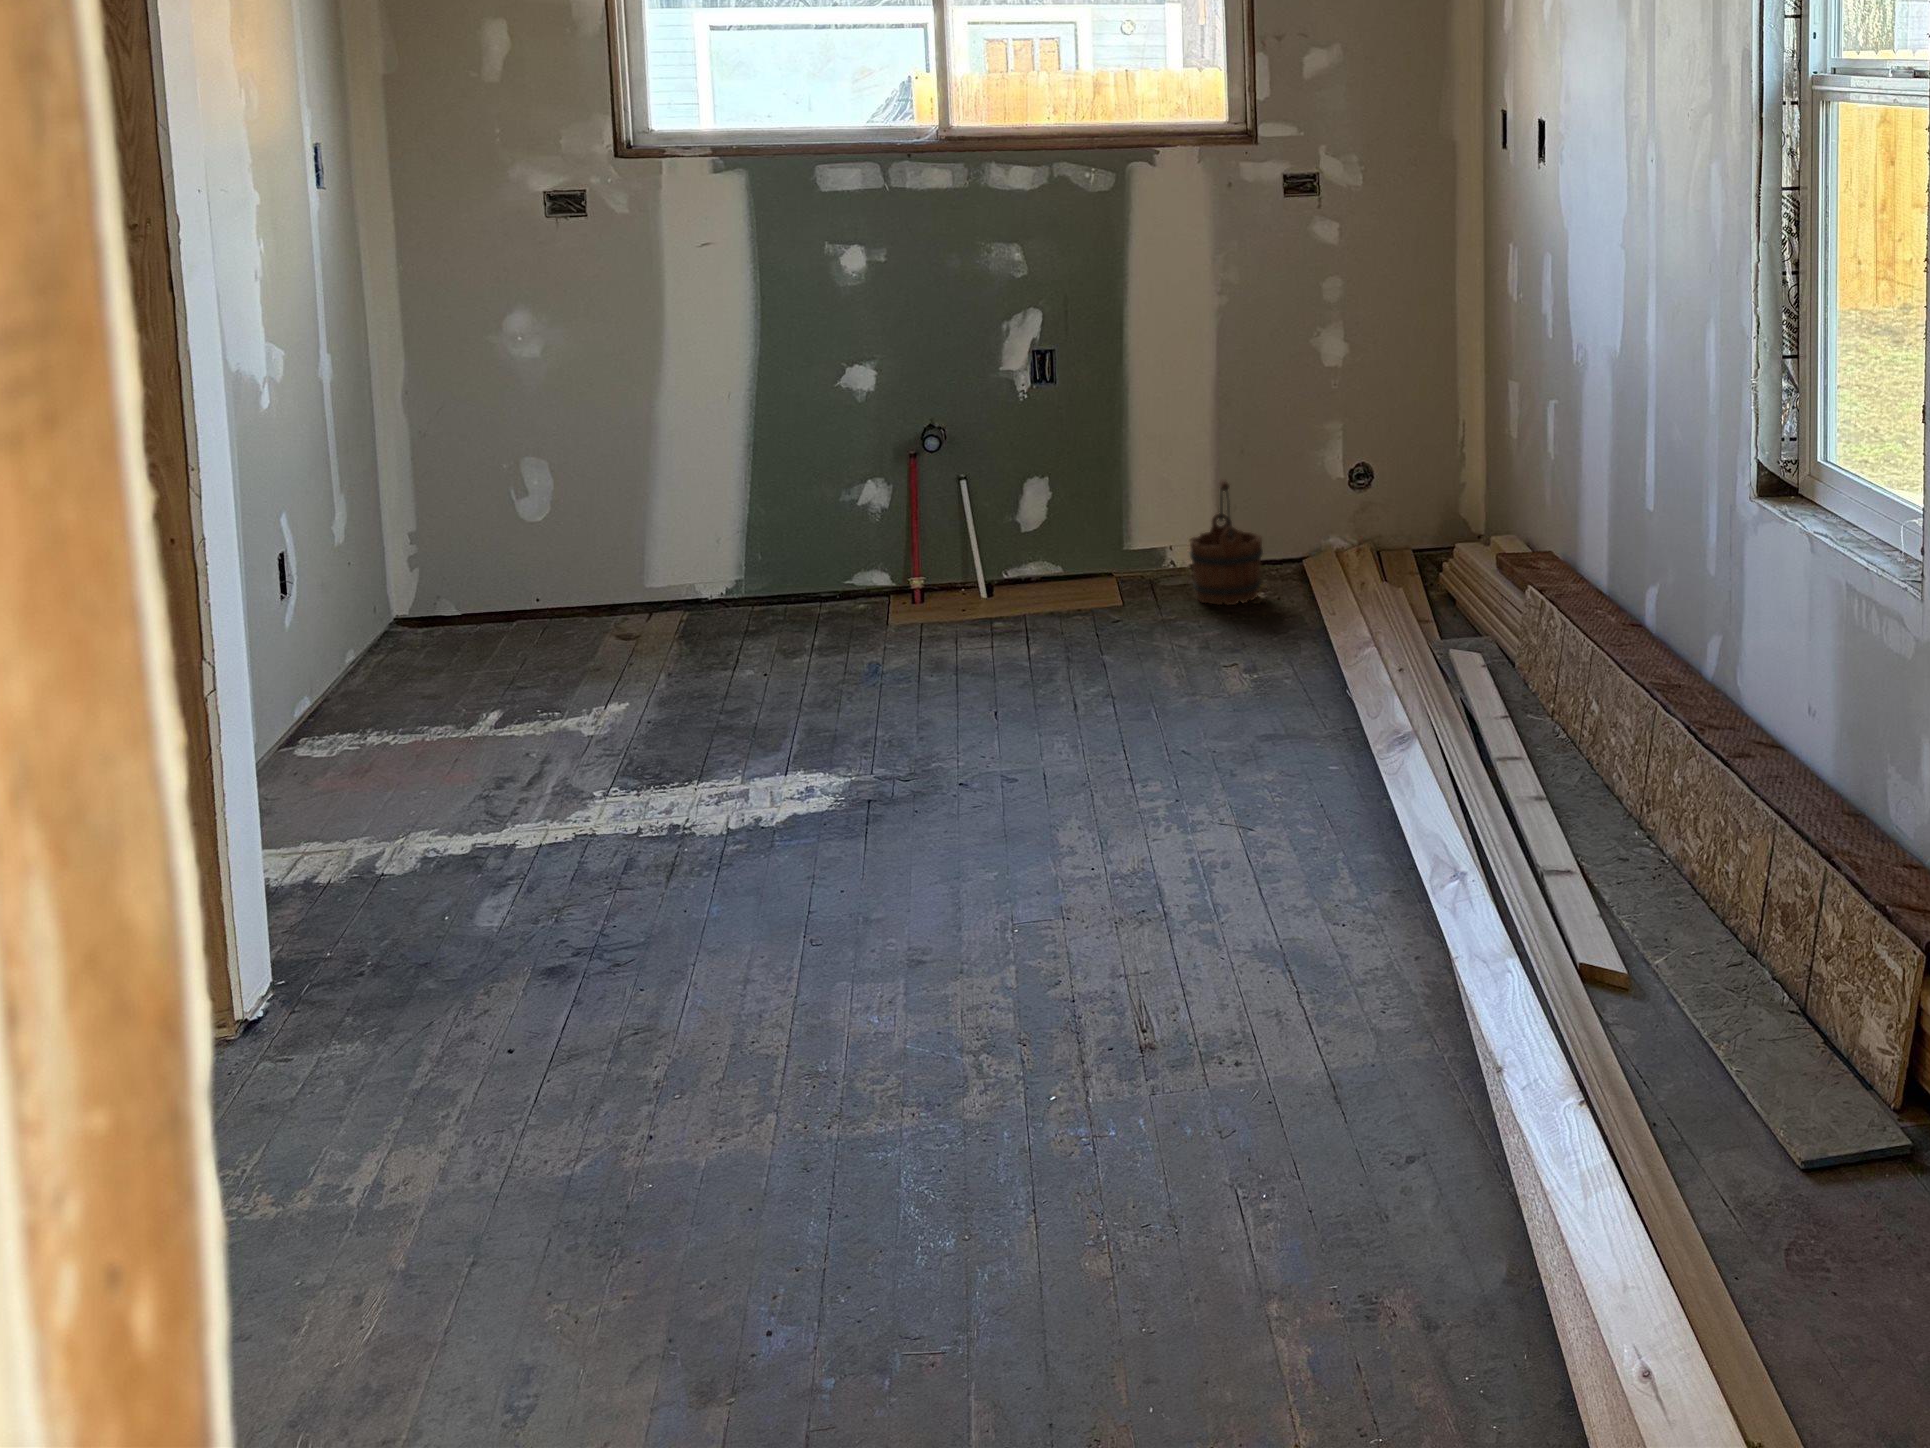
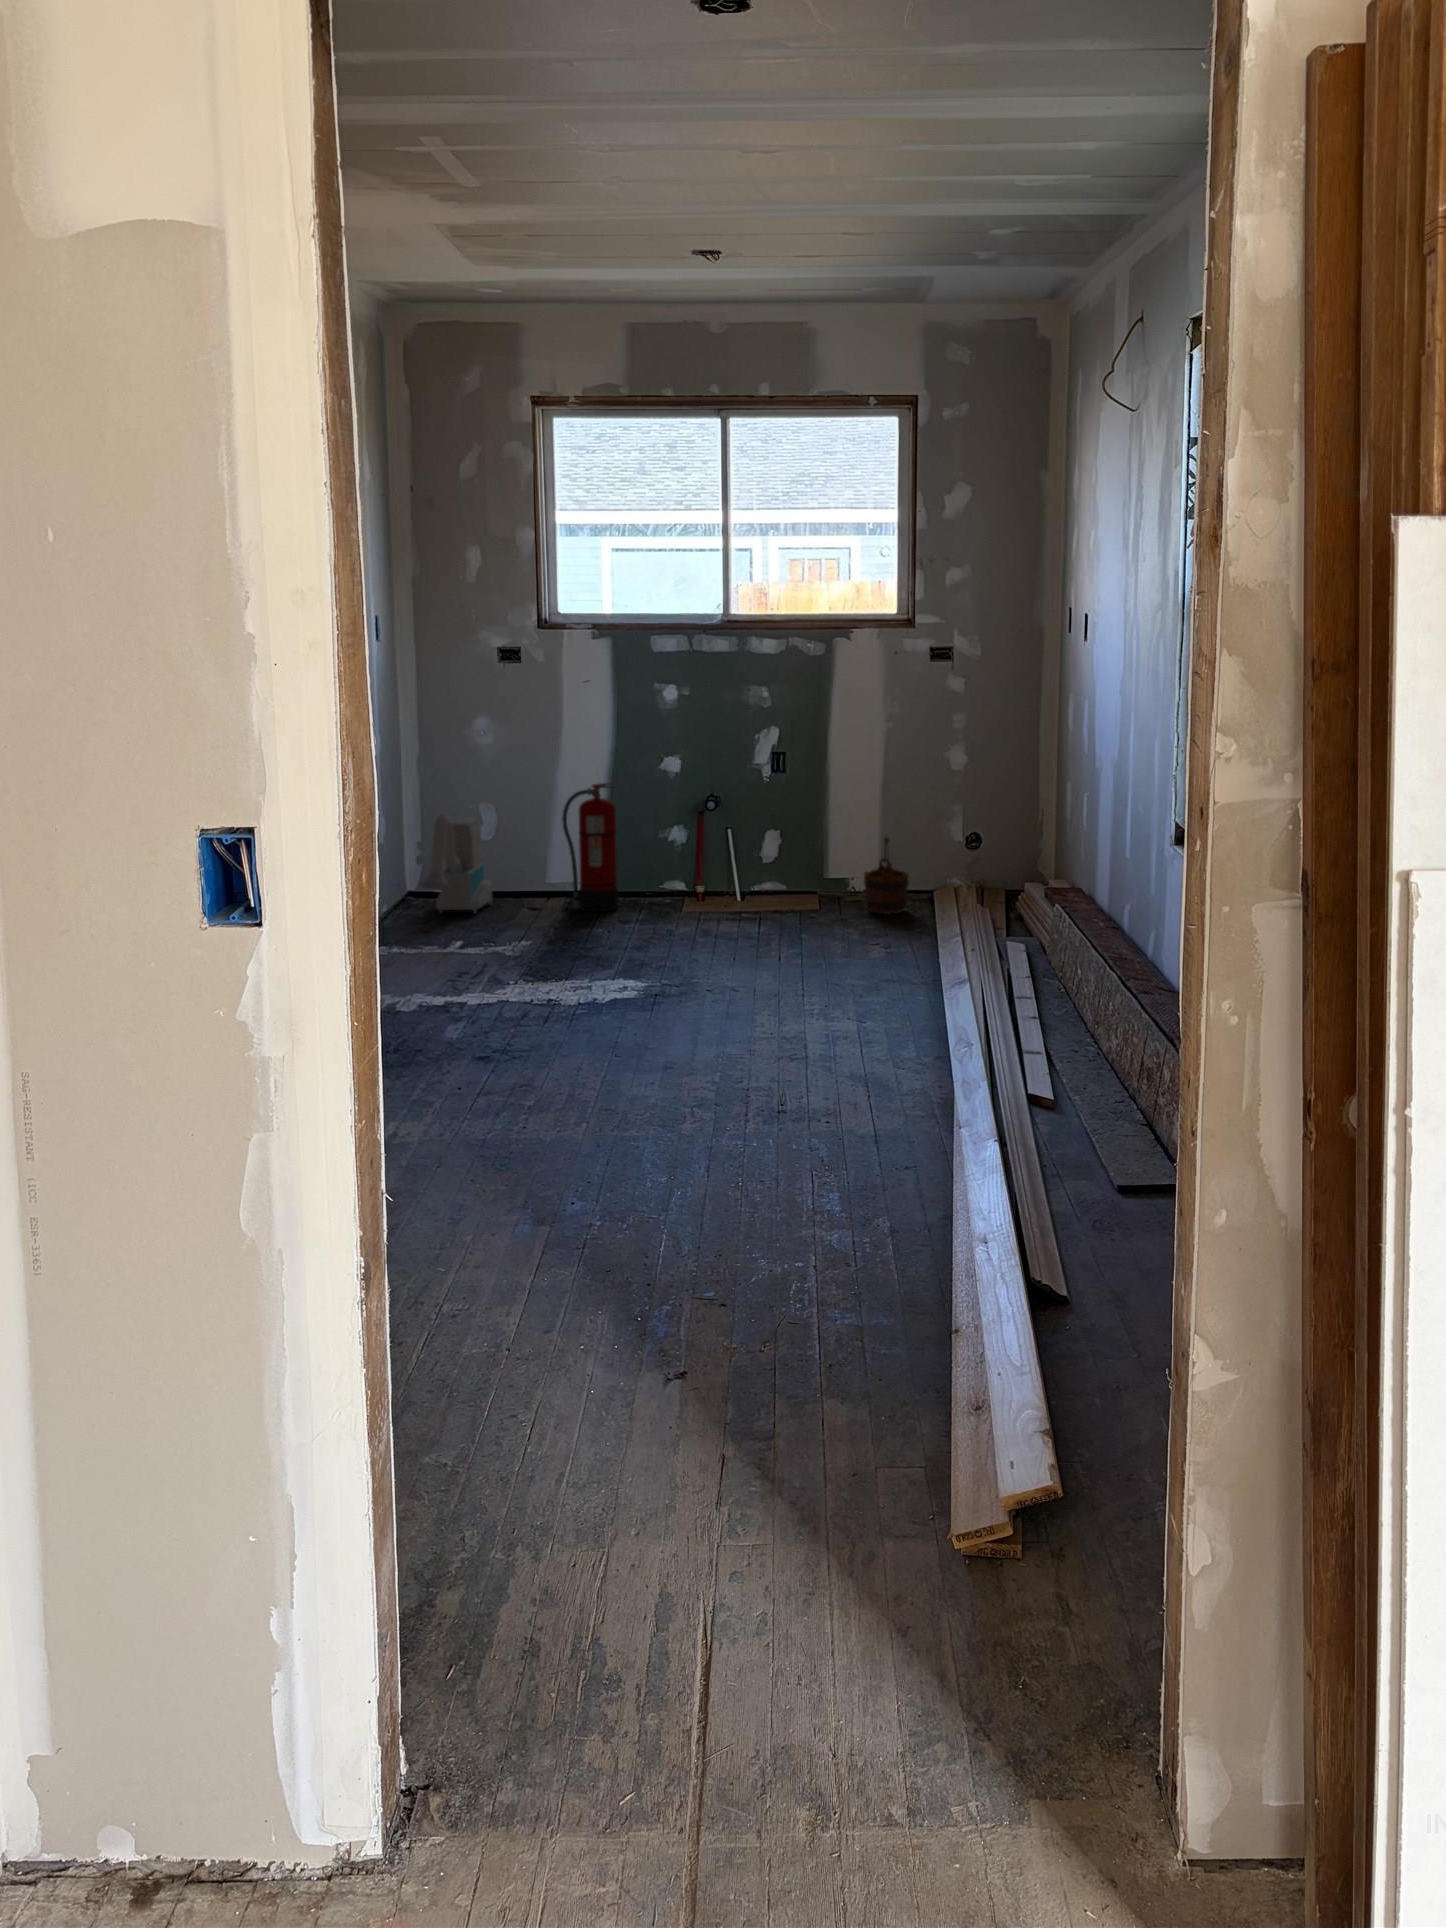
fire extinguisher: none [674,414,778,635] -> present [562,782,618,912]
vacuum cleaner: none [414,487,552,658] -> present [420,814,493,914]

